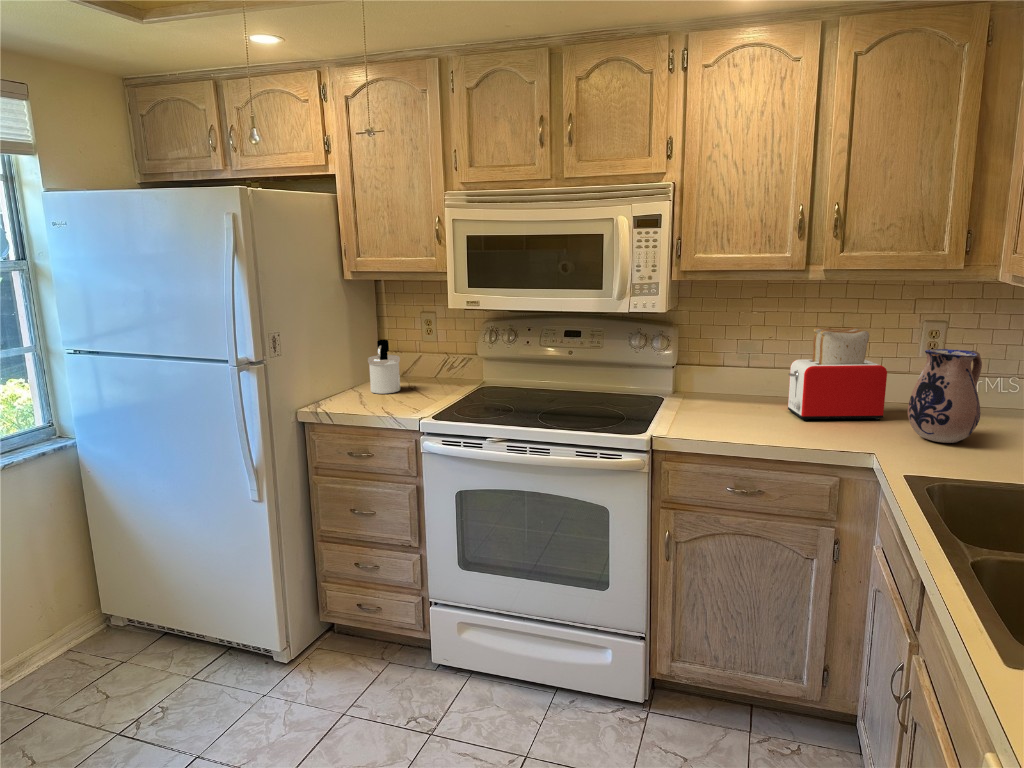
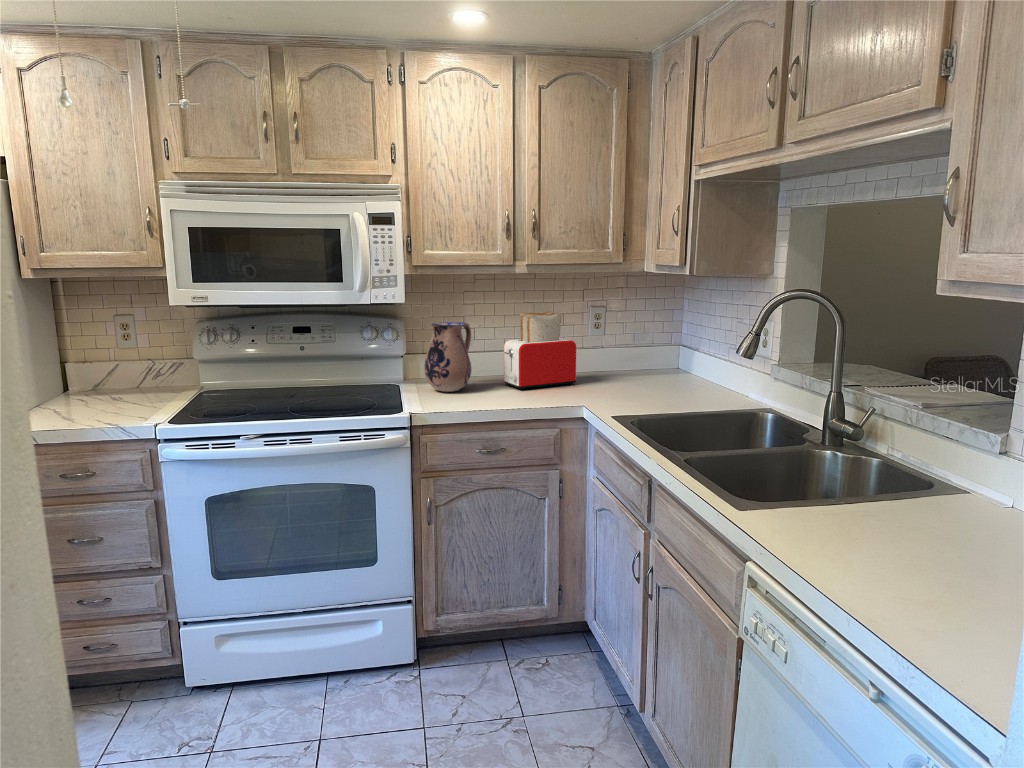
soap dispenser: present [368,340,400,394] -> none [61,346,105,407]
ceramic pitcher: present [908,349,982,443] -> present [424,322,471,392]

